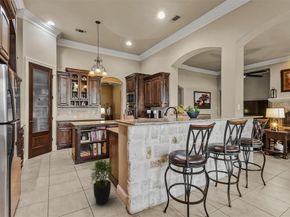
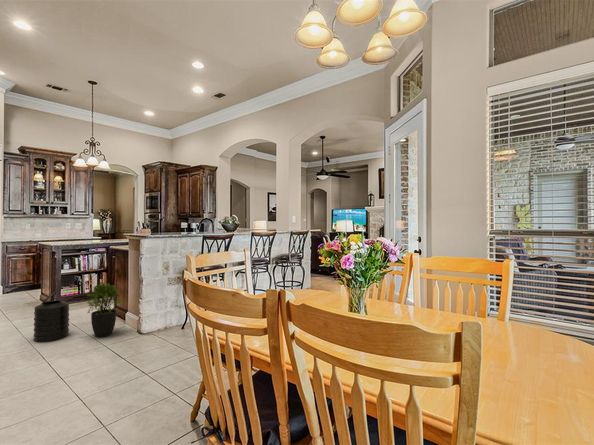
trash can: none [56,164,80,204] -> present [34,291,69,342]

